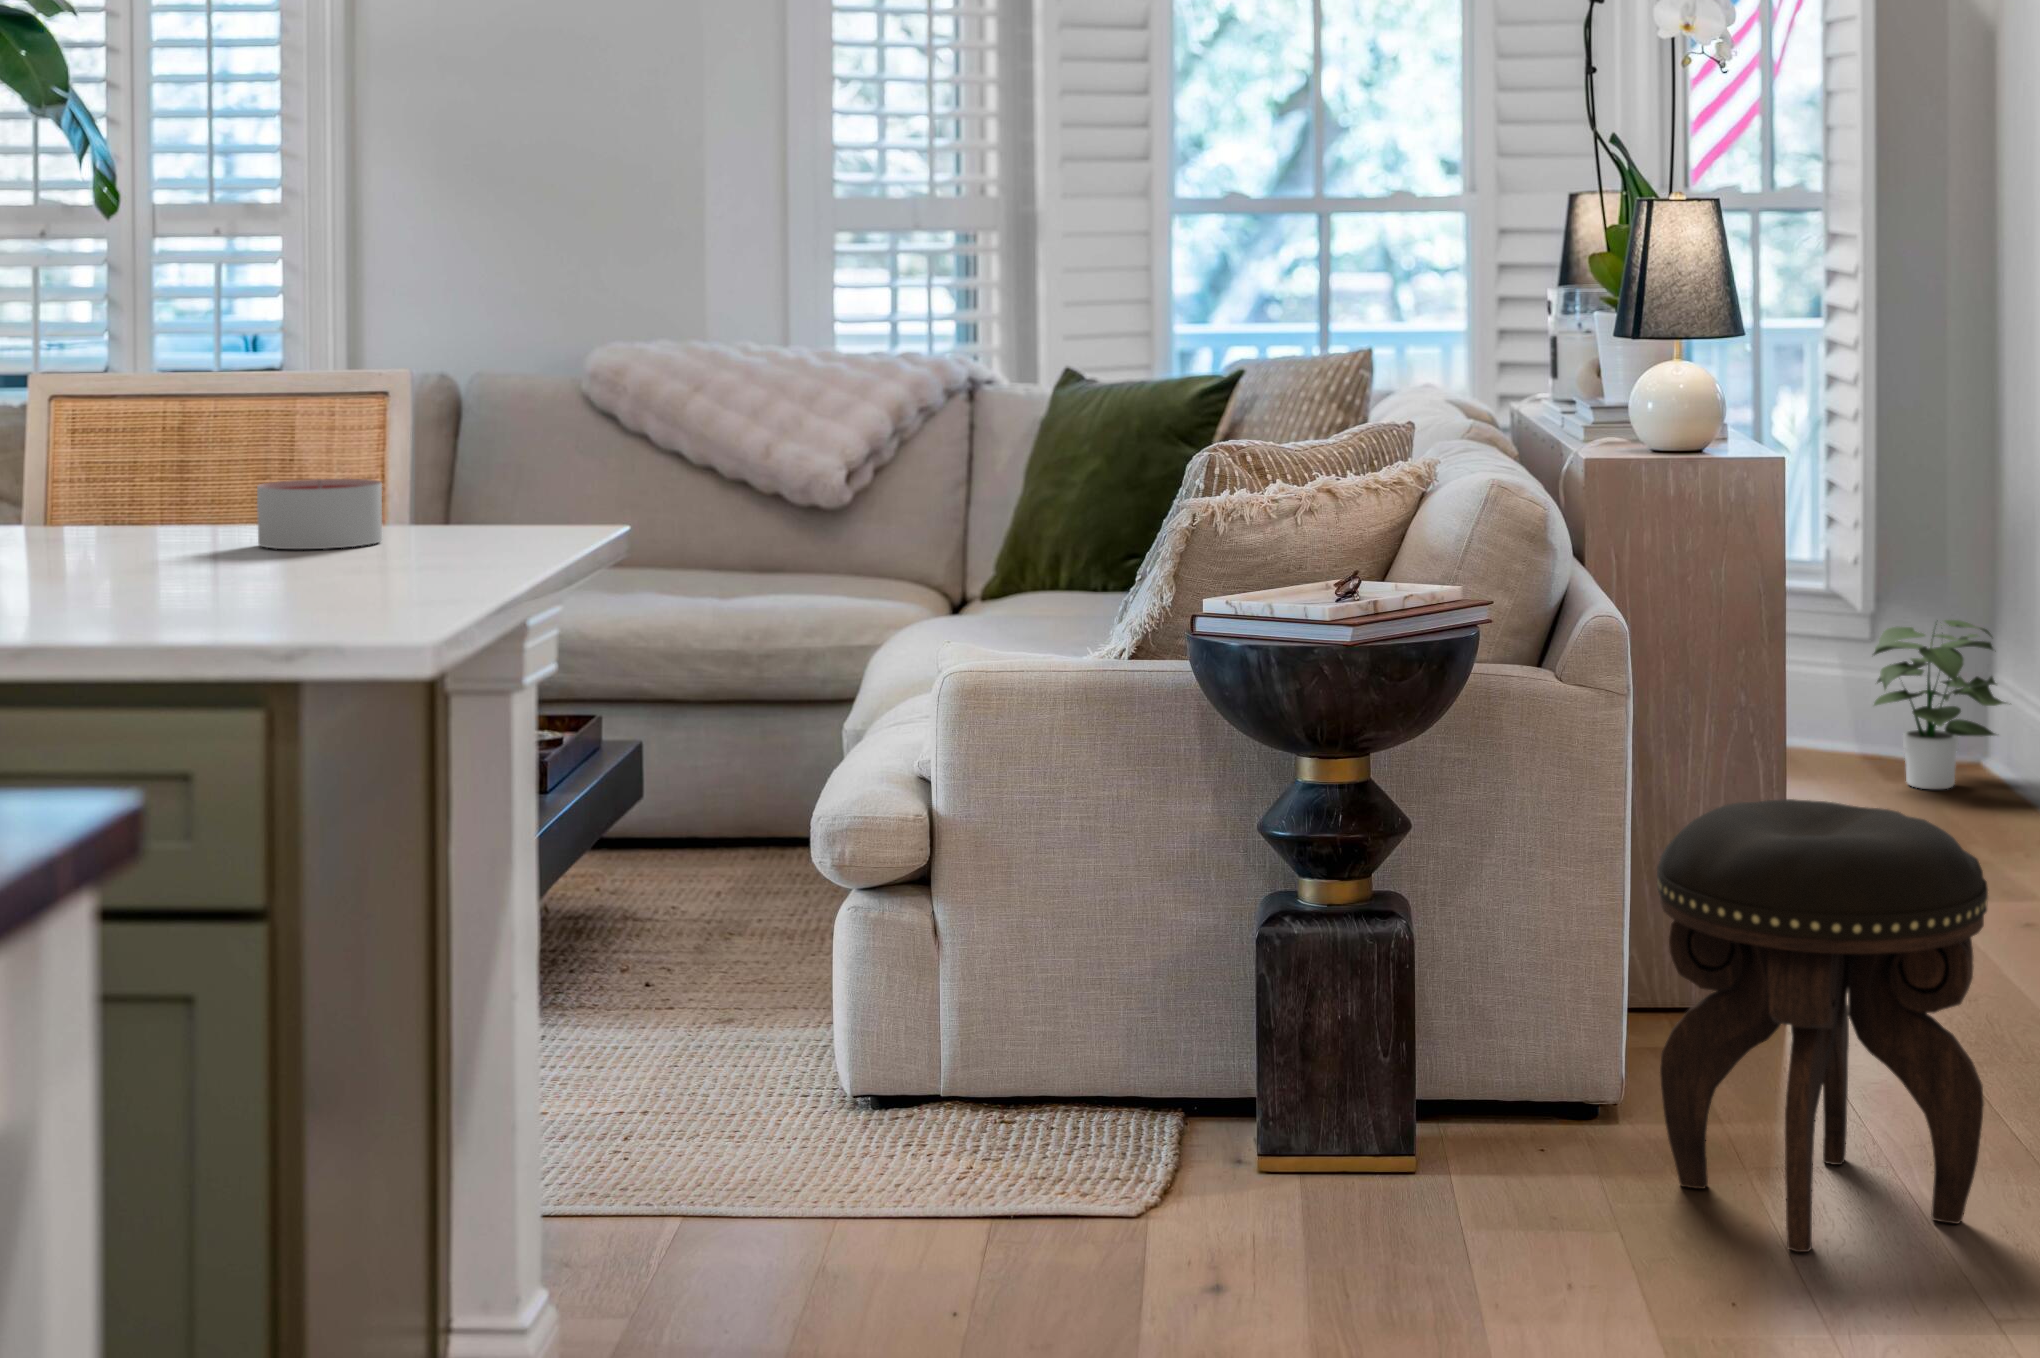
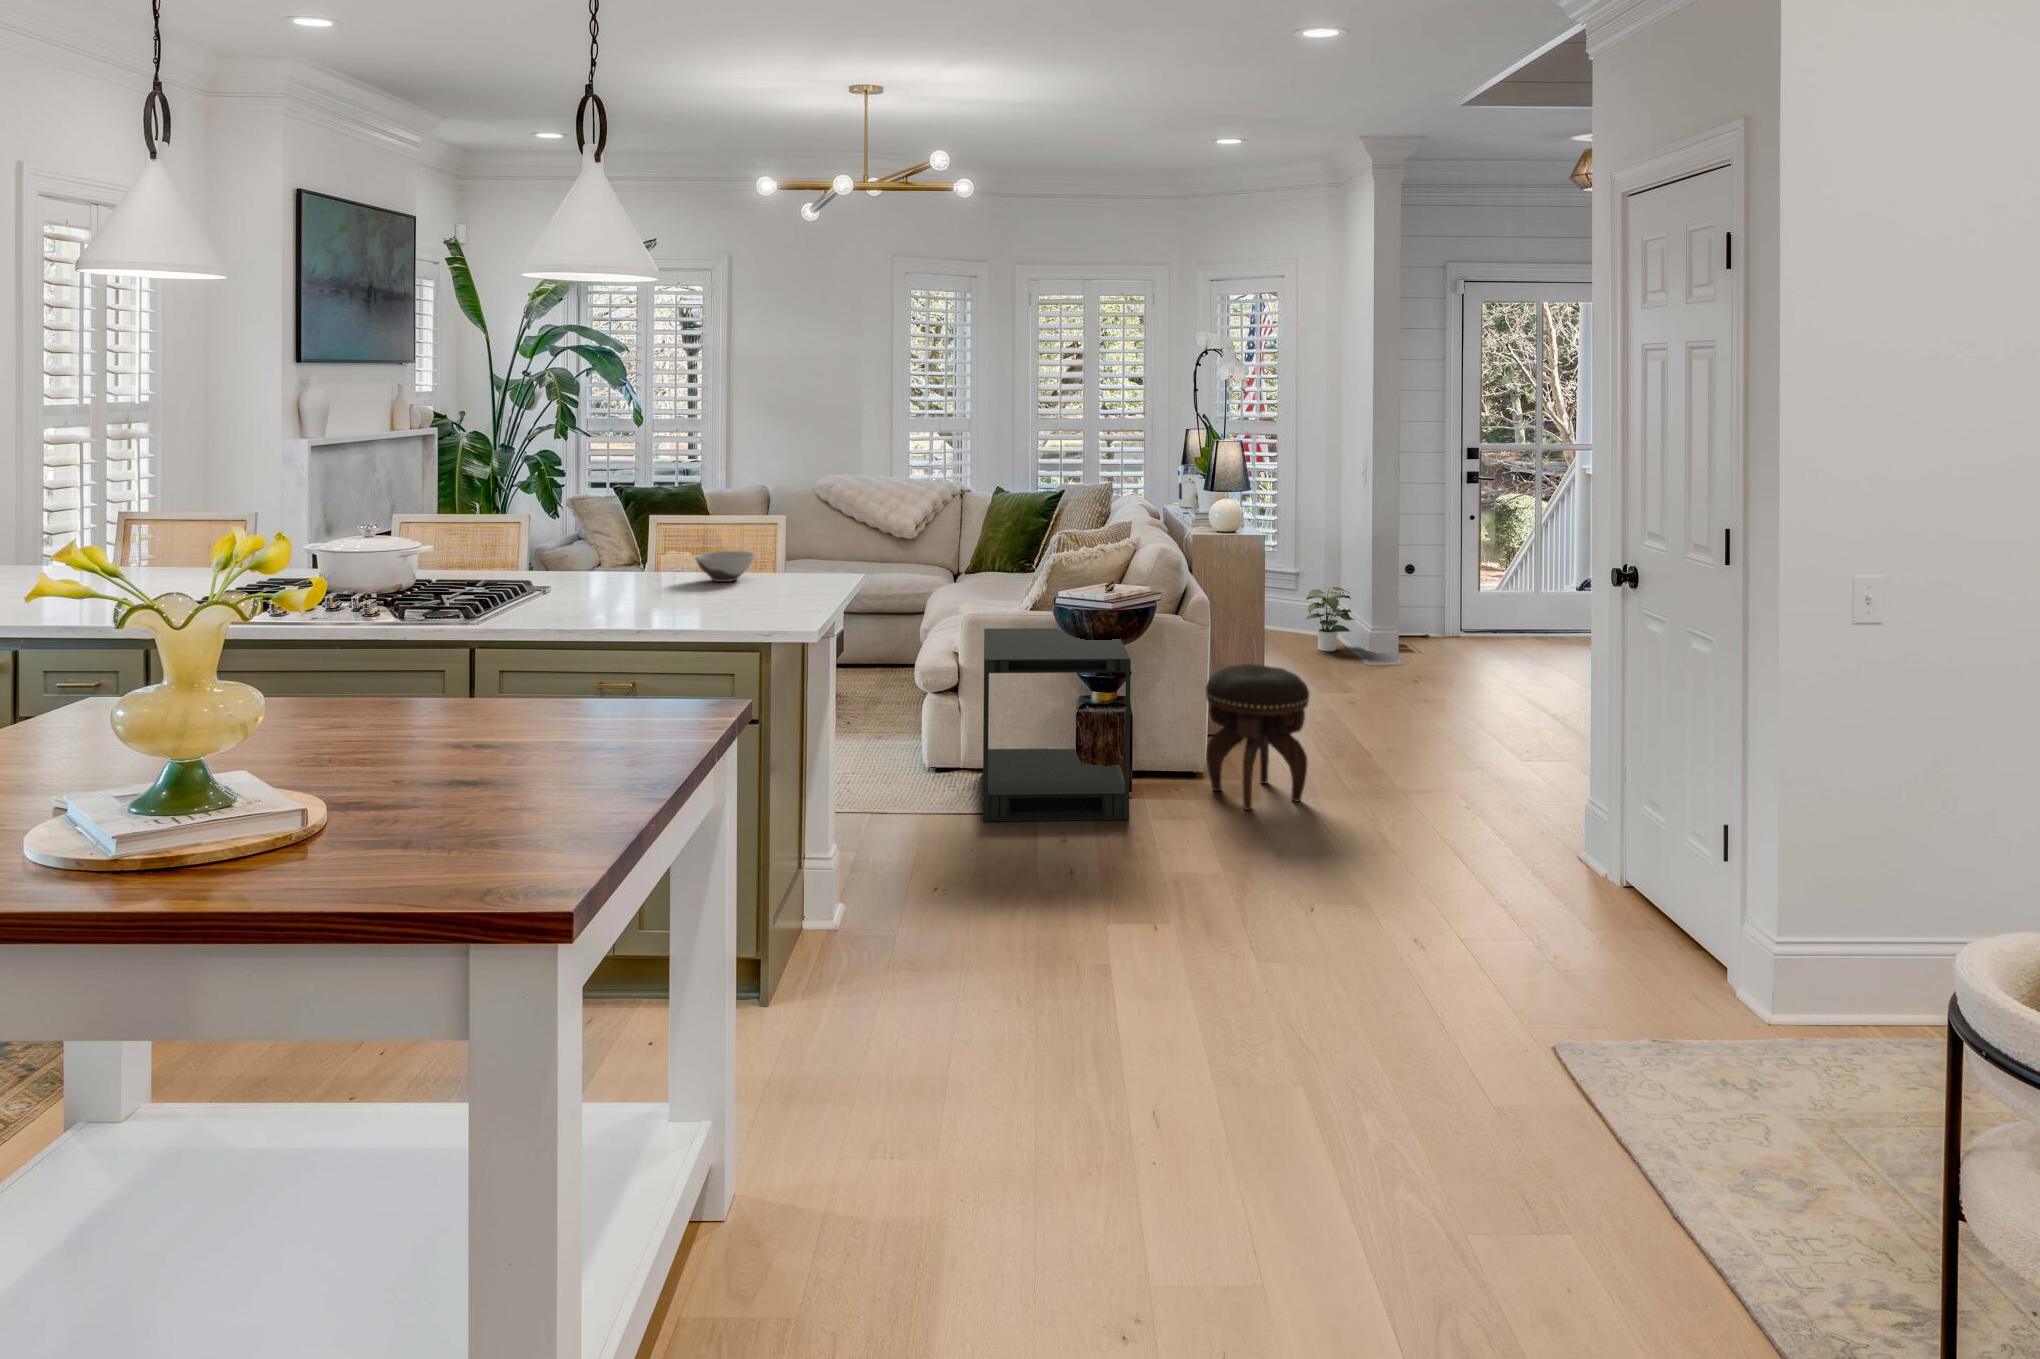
bowl: none [22,448,227,538] -> present [695,551,755,582]
candle: present [257,479,382,549] -> none [772,564,810,589]
side table: none [957,696,1426,1295] -> present [983,628,1131,821]

